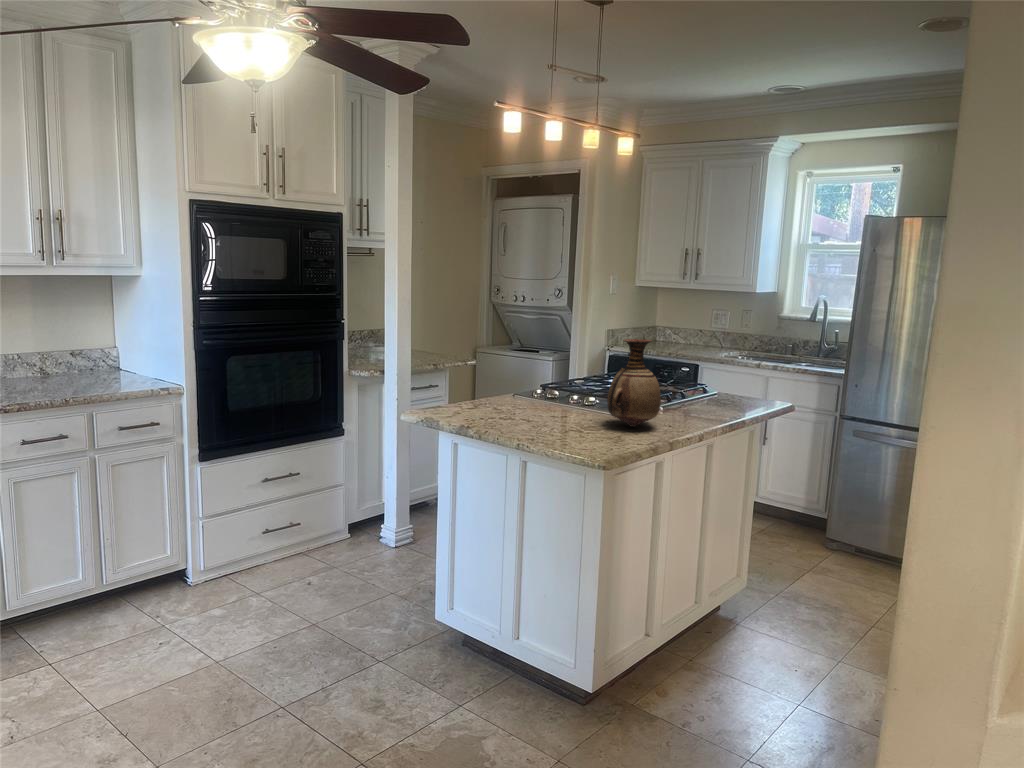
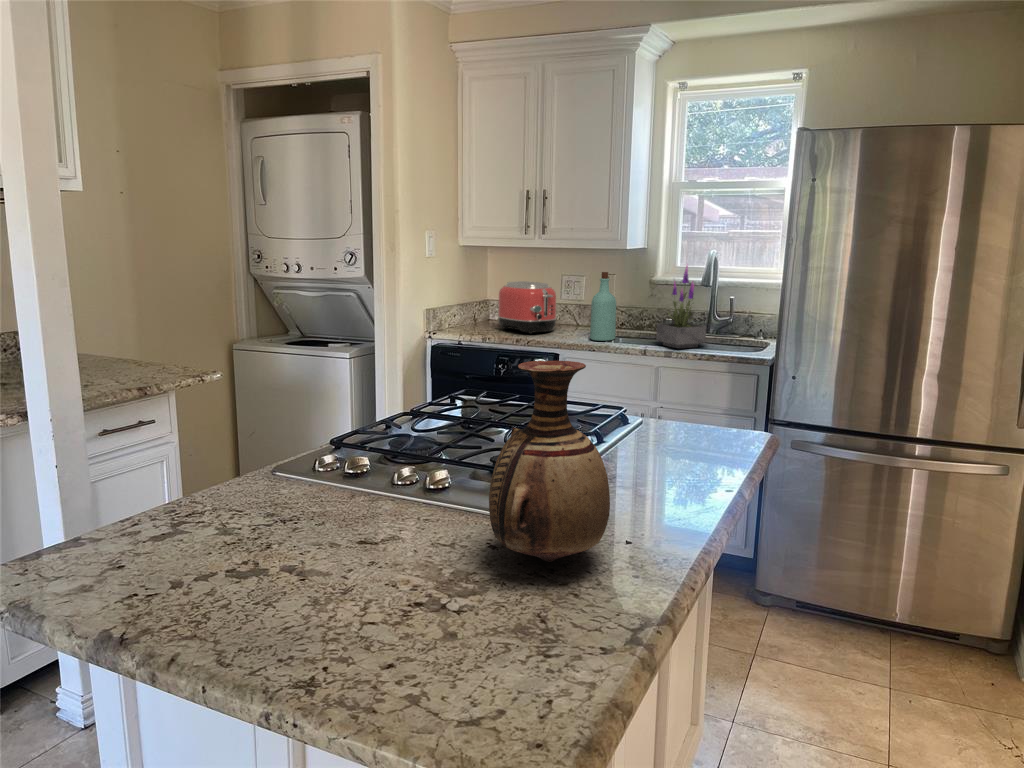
potted plant: none [771,304,808,365] -> present [656,266,707,348]
bottle: none [724,308,745,358] -> present [590,272,616,341]
toaster: none [660,313,703,351] -> present [498,281,557,334]

